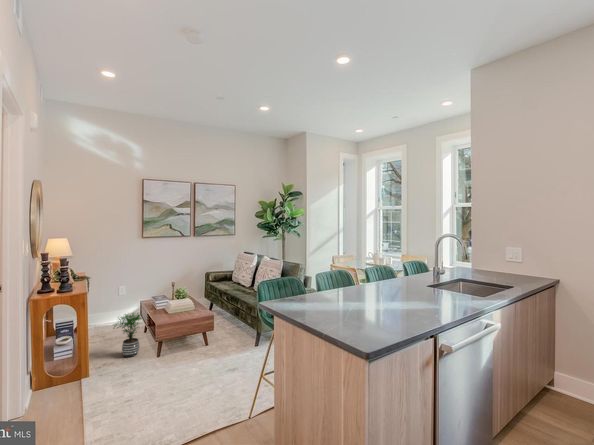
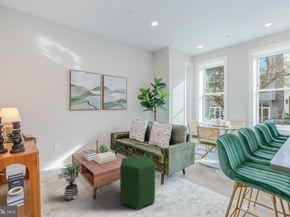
ottoman: none [187,304,236,369] -> present [120,156,155,210]

